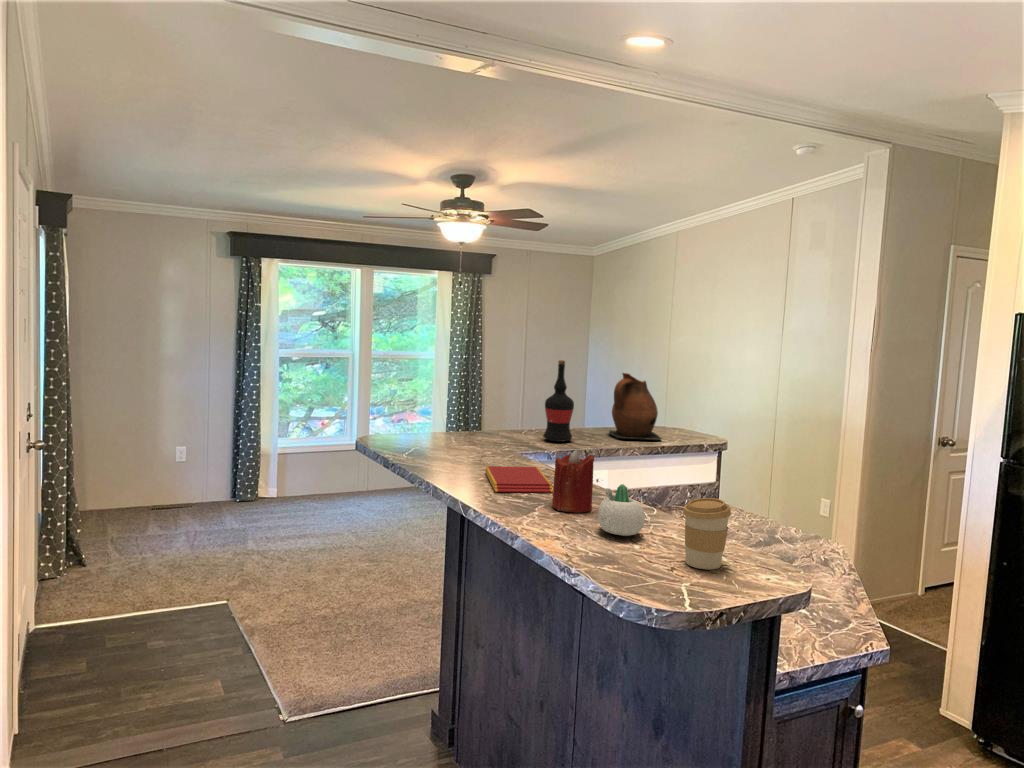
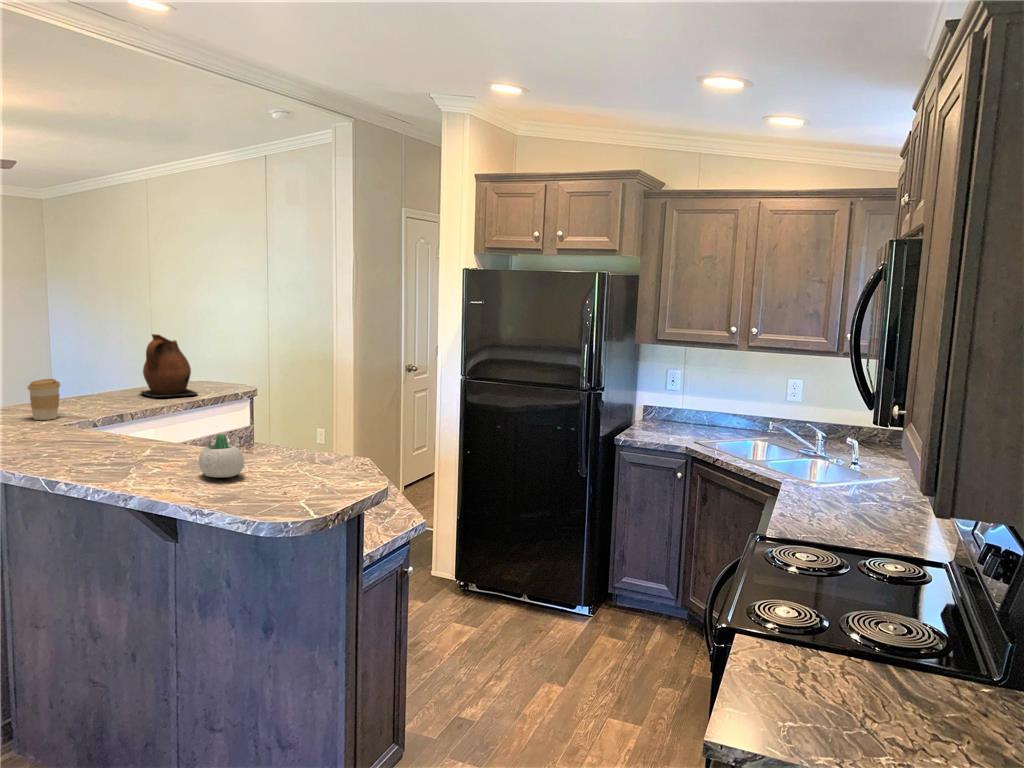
wine bottle: present [543,360,574,442] -> none [73,325,108,408]
candle: present [552,450,594,513] -> none [138,410,181,469]
book: present [485,466,553,493] -> none [38,434,130,463]
coffee cup: present [683,498,731,569] -> present [28,379,60,420]

